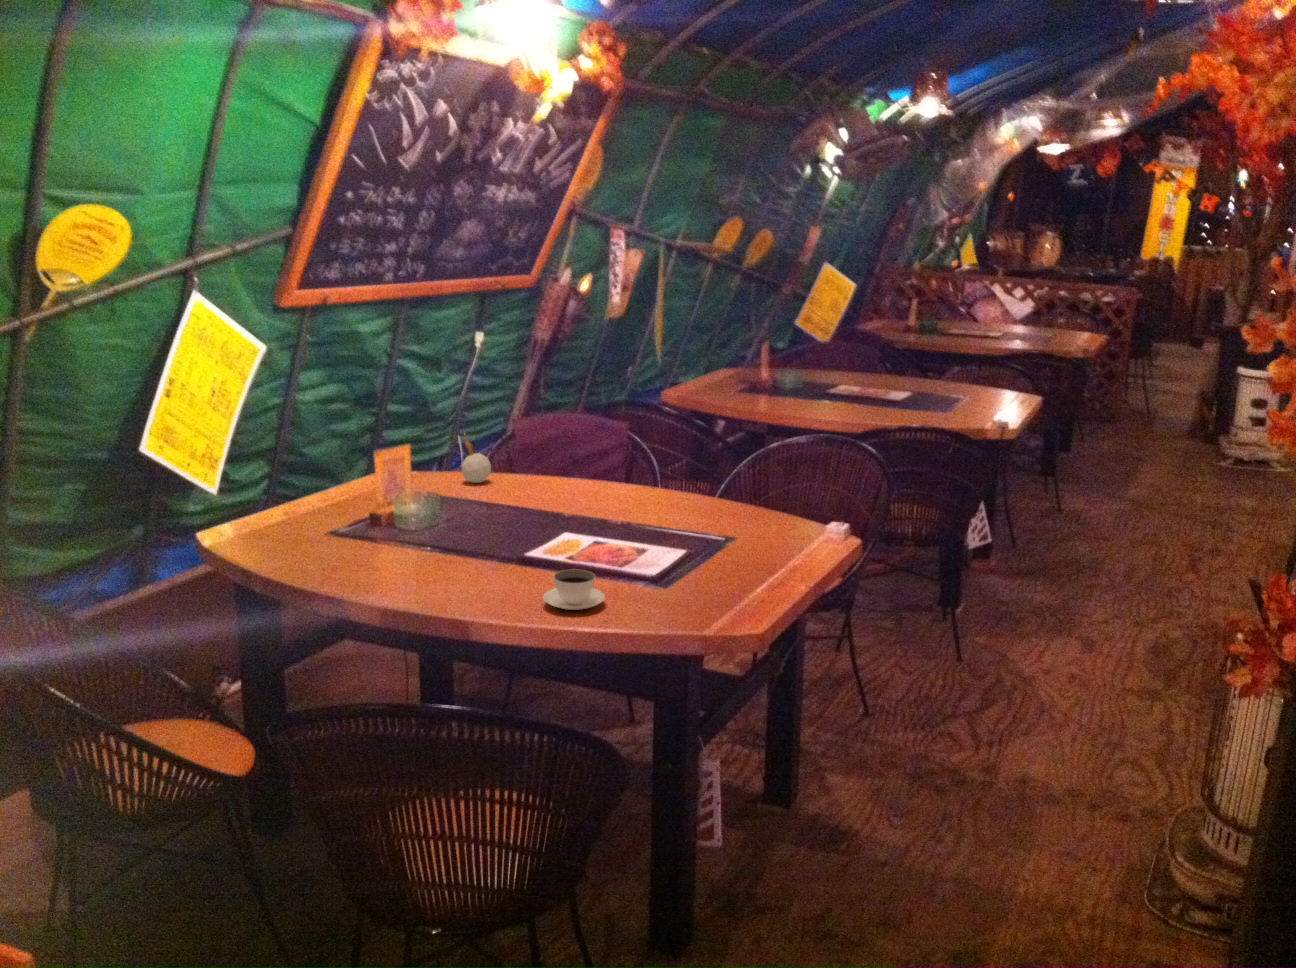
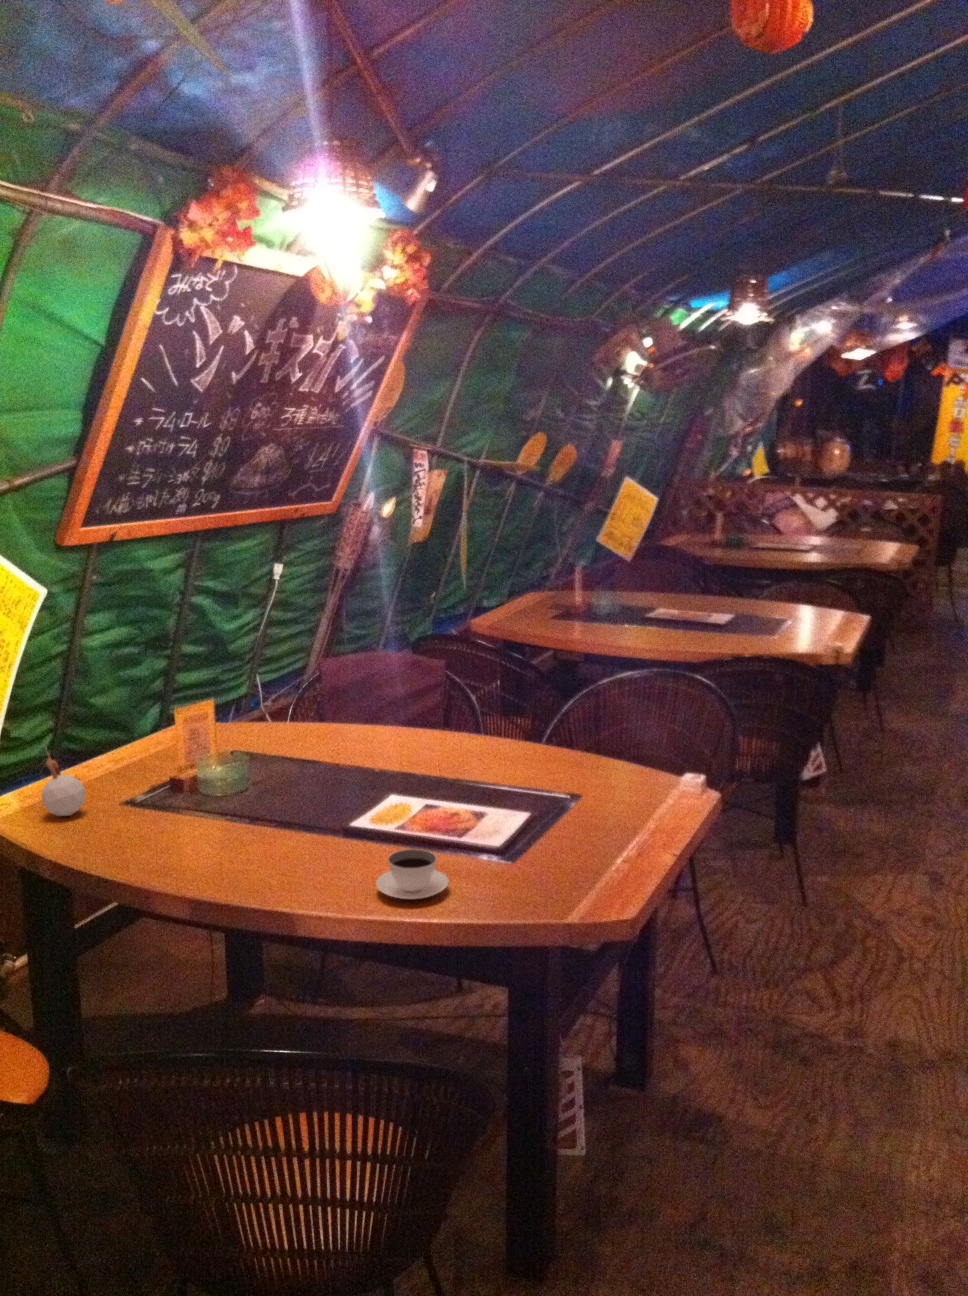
candle: present [461,437,491,483] -> present [41,752,85,816]

